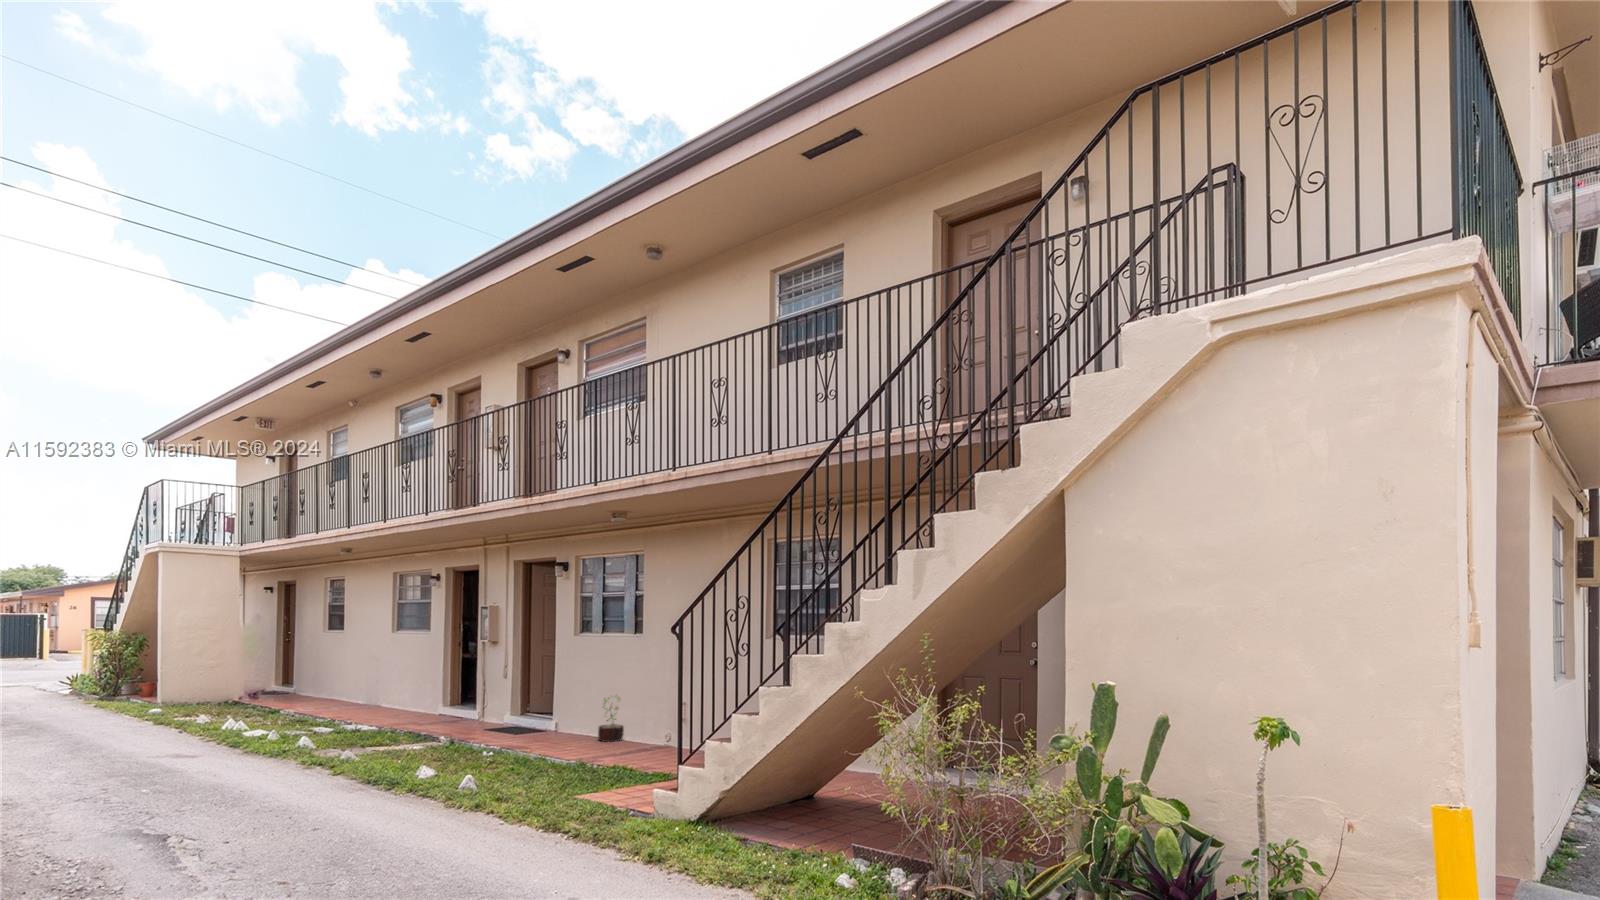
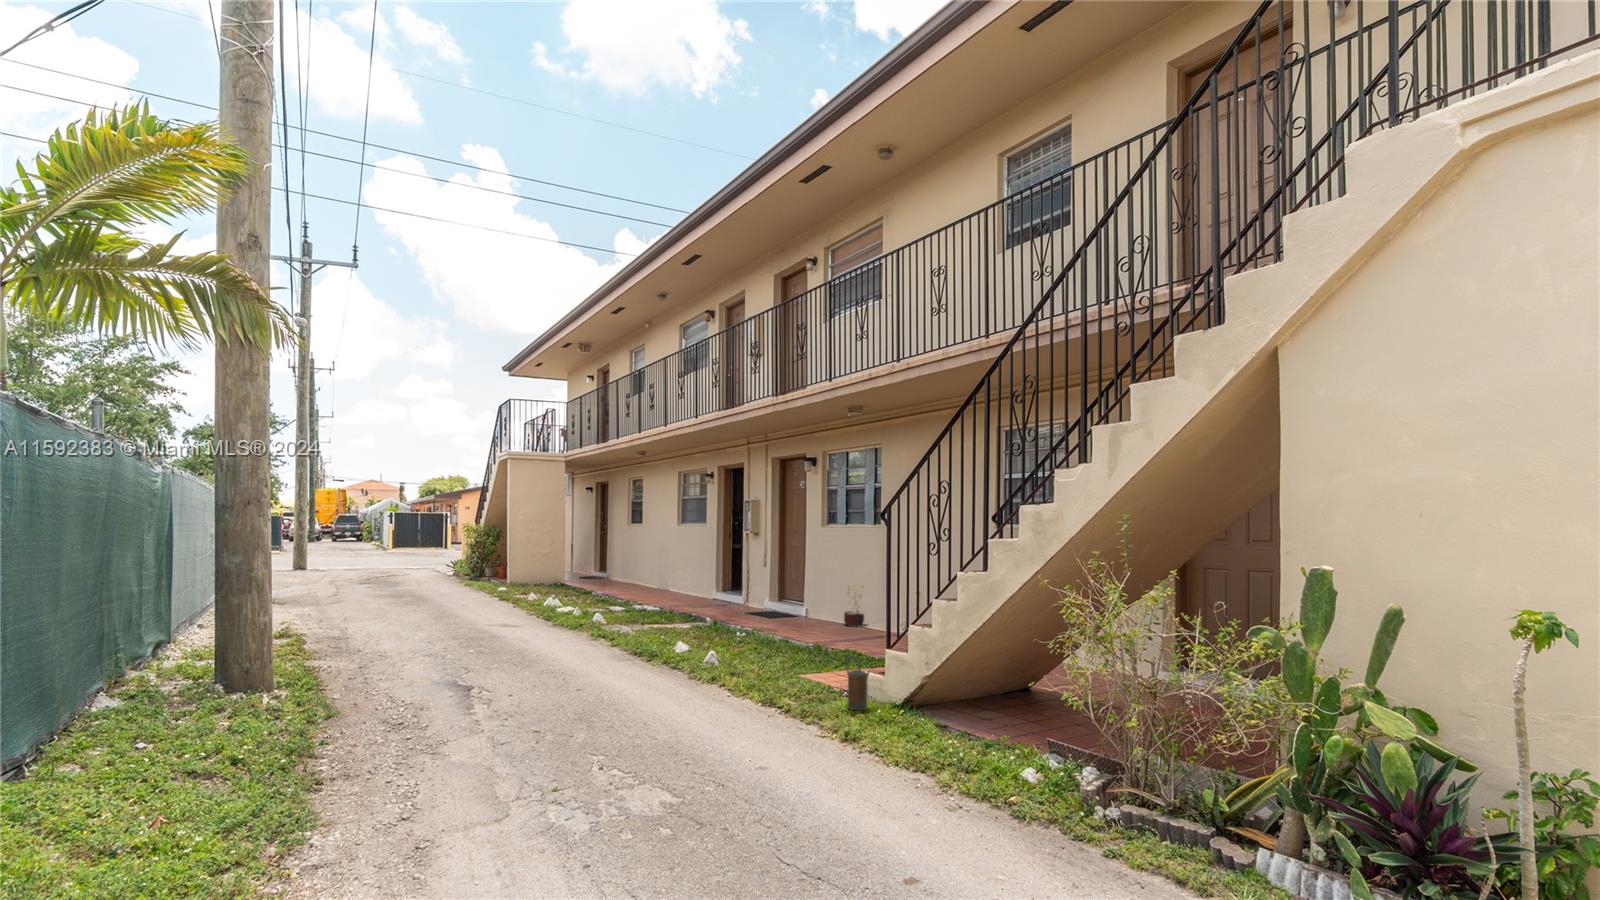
watering can: none [641,774,669,832] -> present [846,655,870,710]

